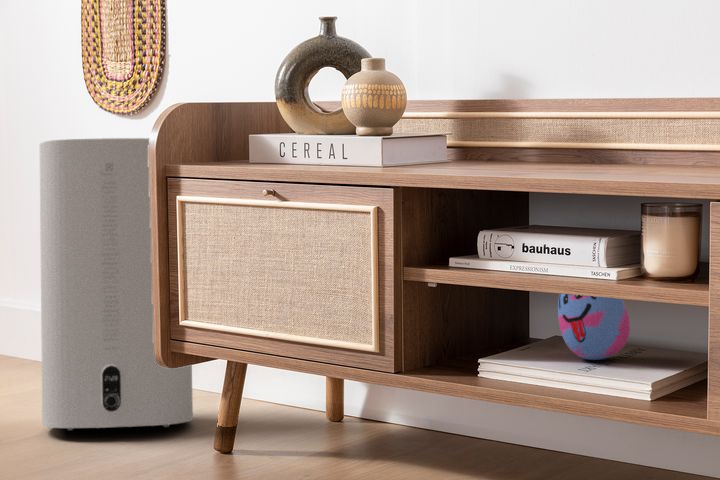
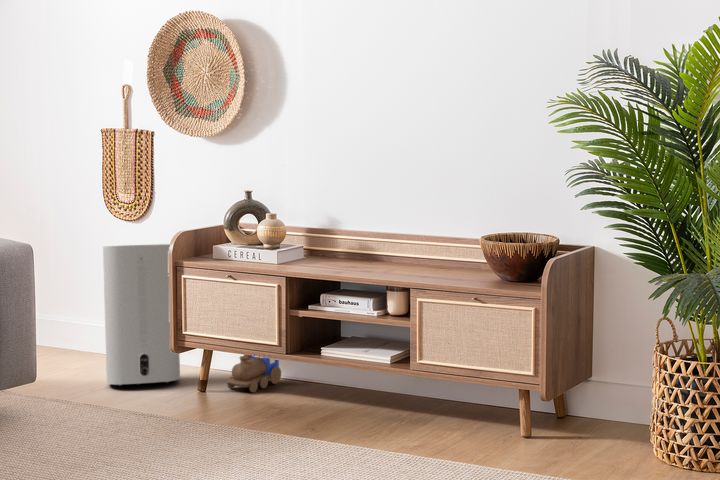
decorative egg: present [558,294,630,360] -> none [354,309,383,347]
toy train: none [278,352,401,456] -> present [226,355,281,393]

